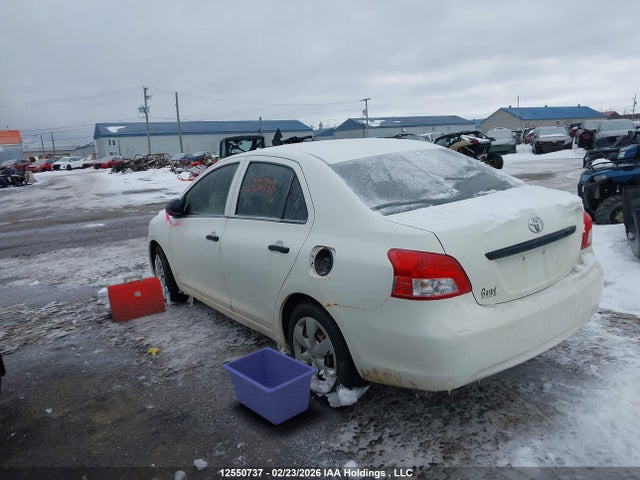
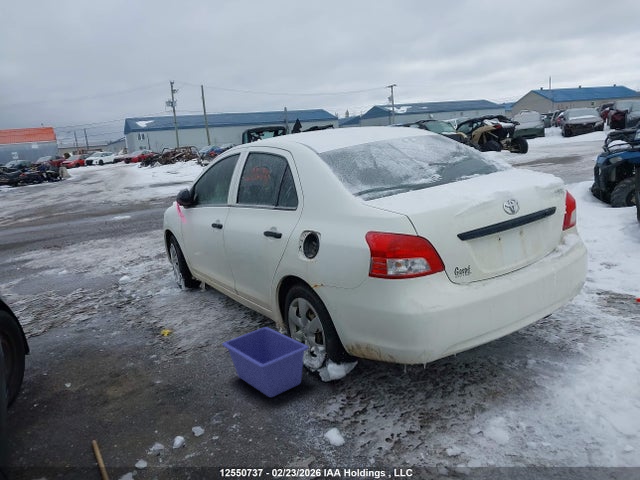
toolbox: present [107,275,166,323] -> none [126,262,181,308]

